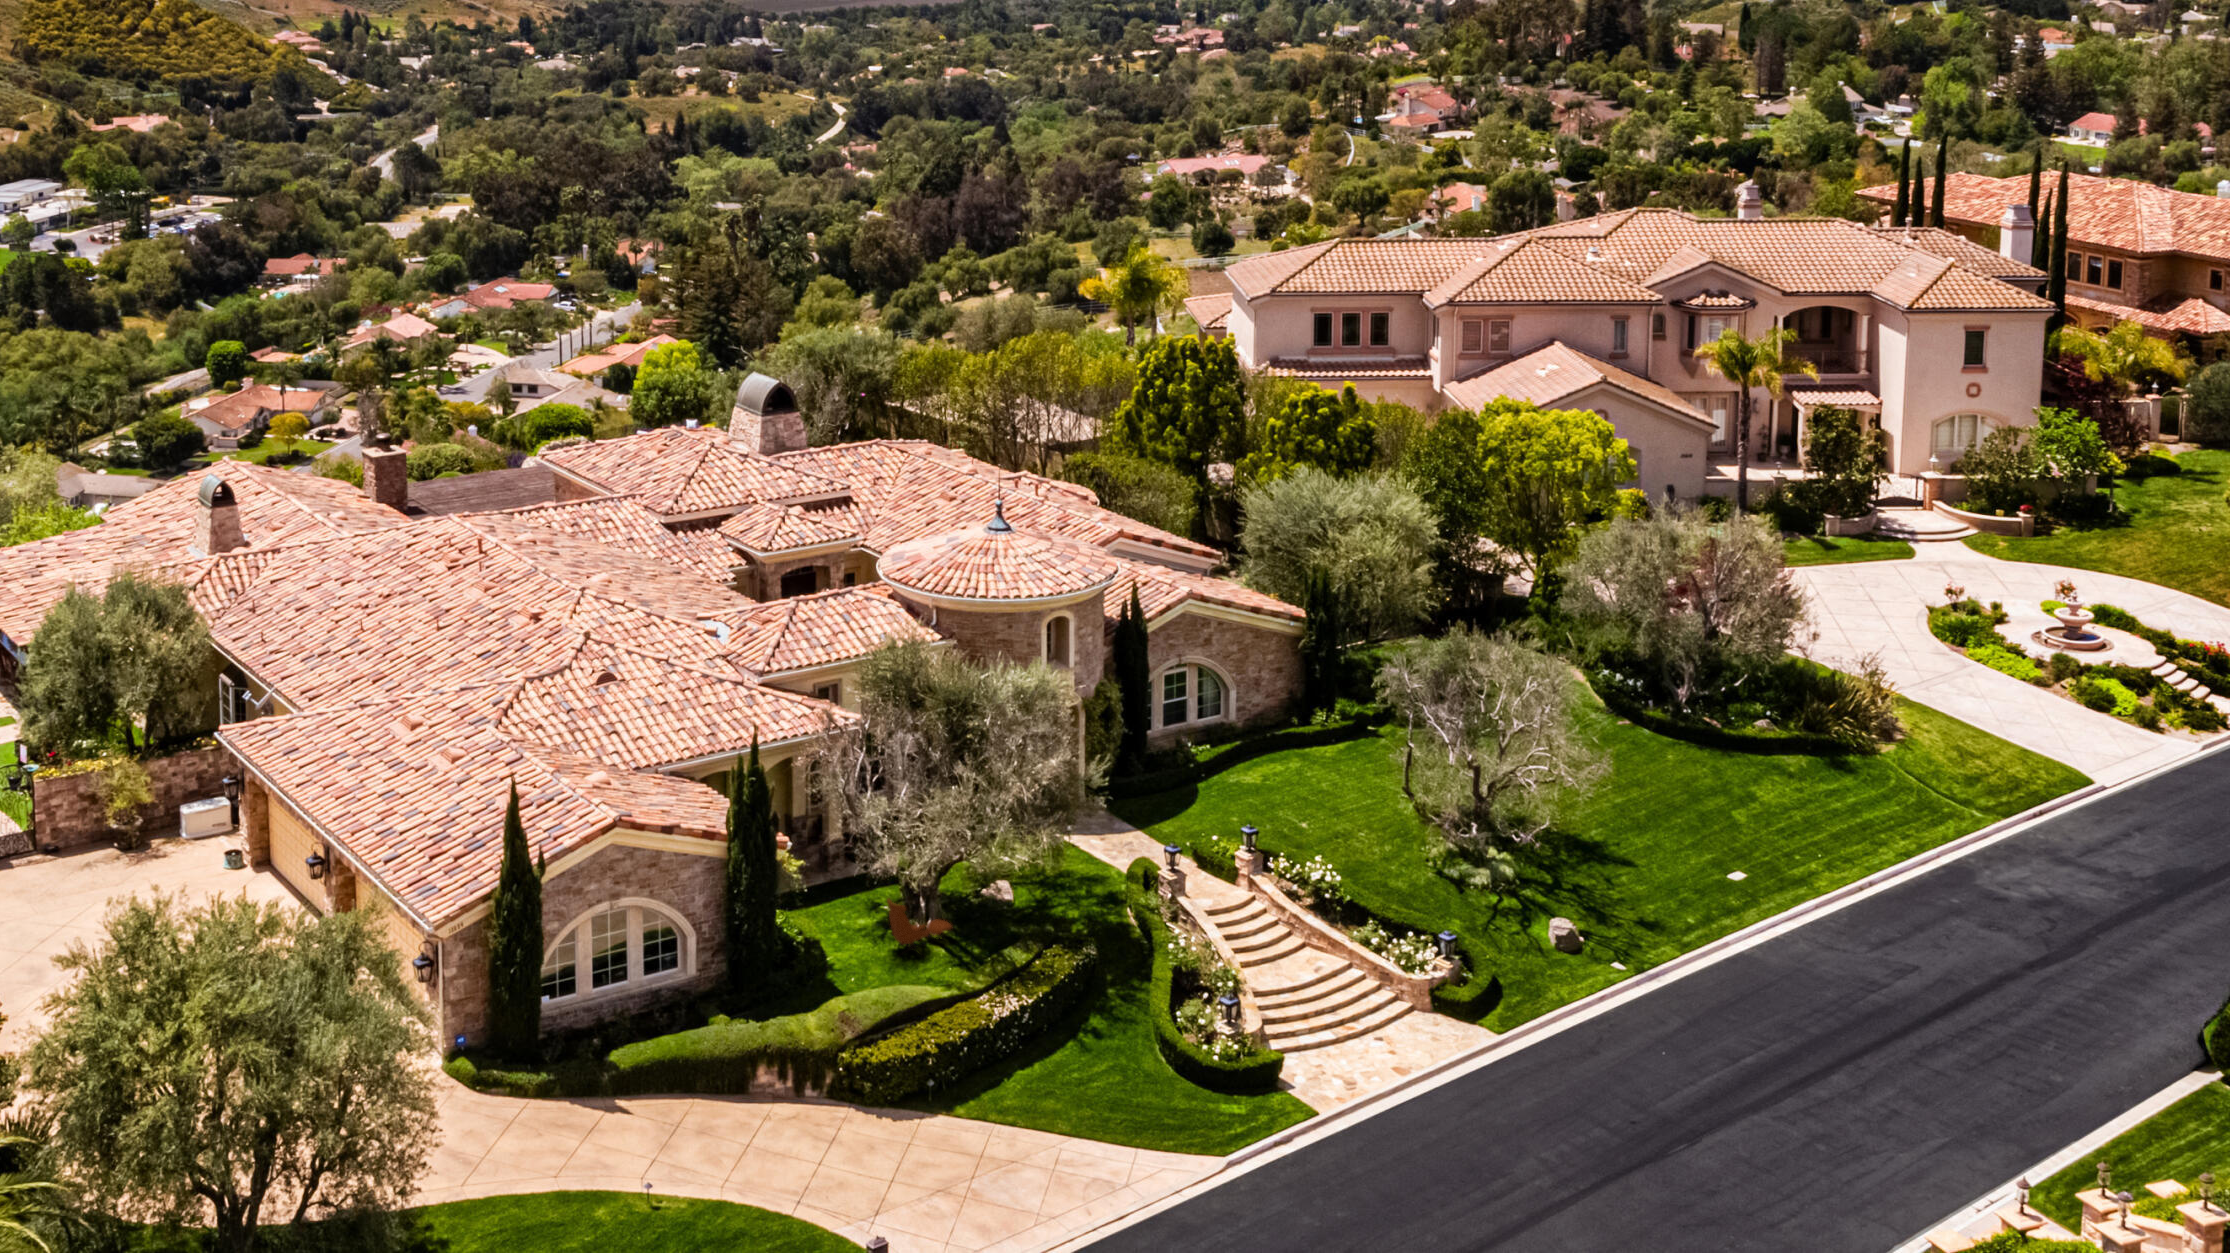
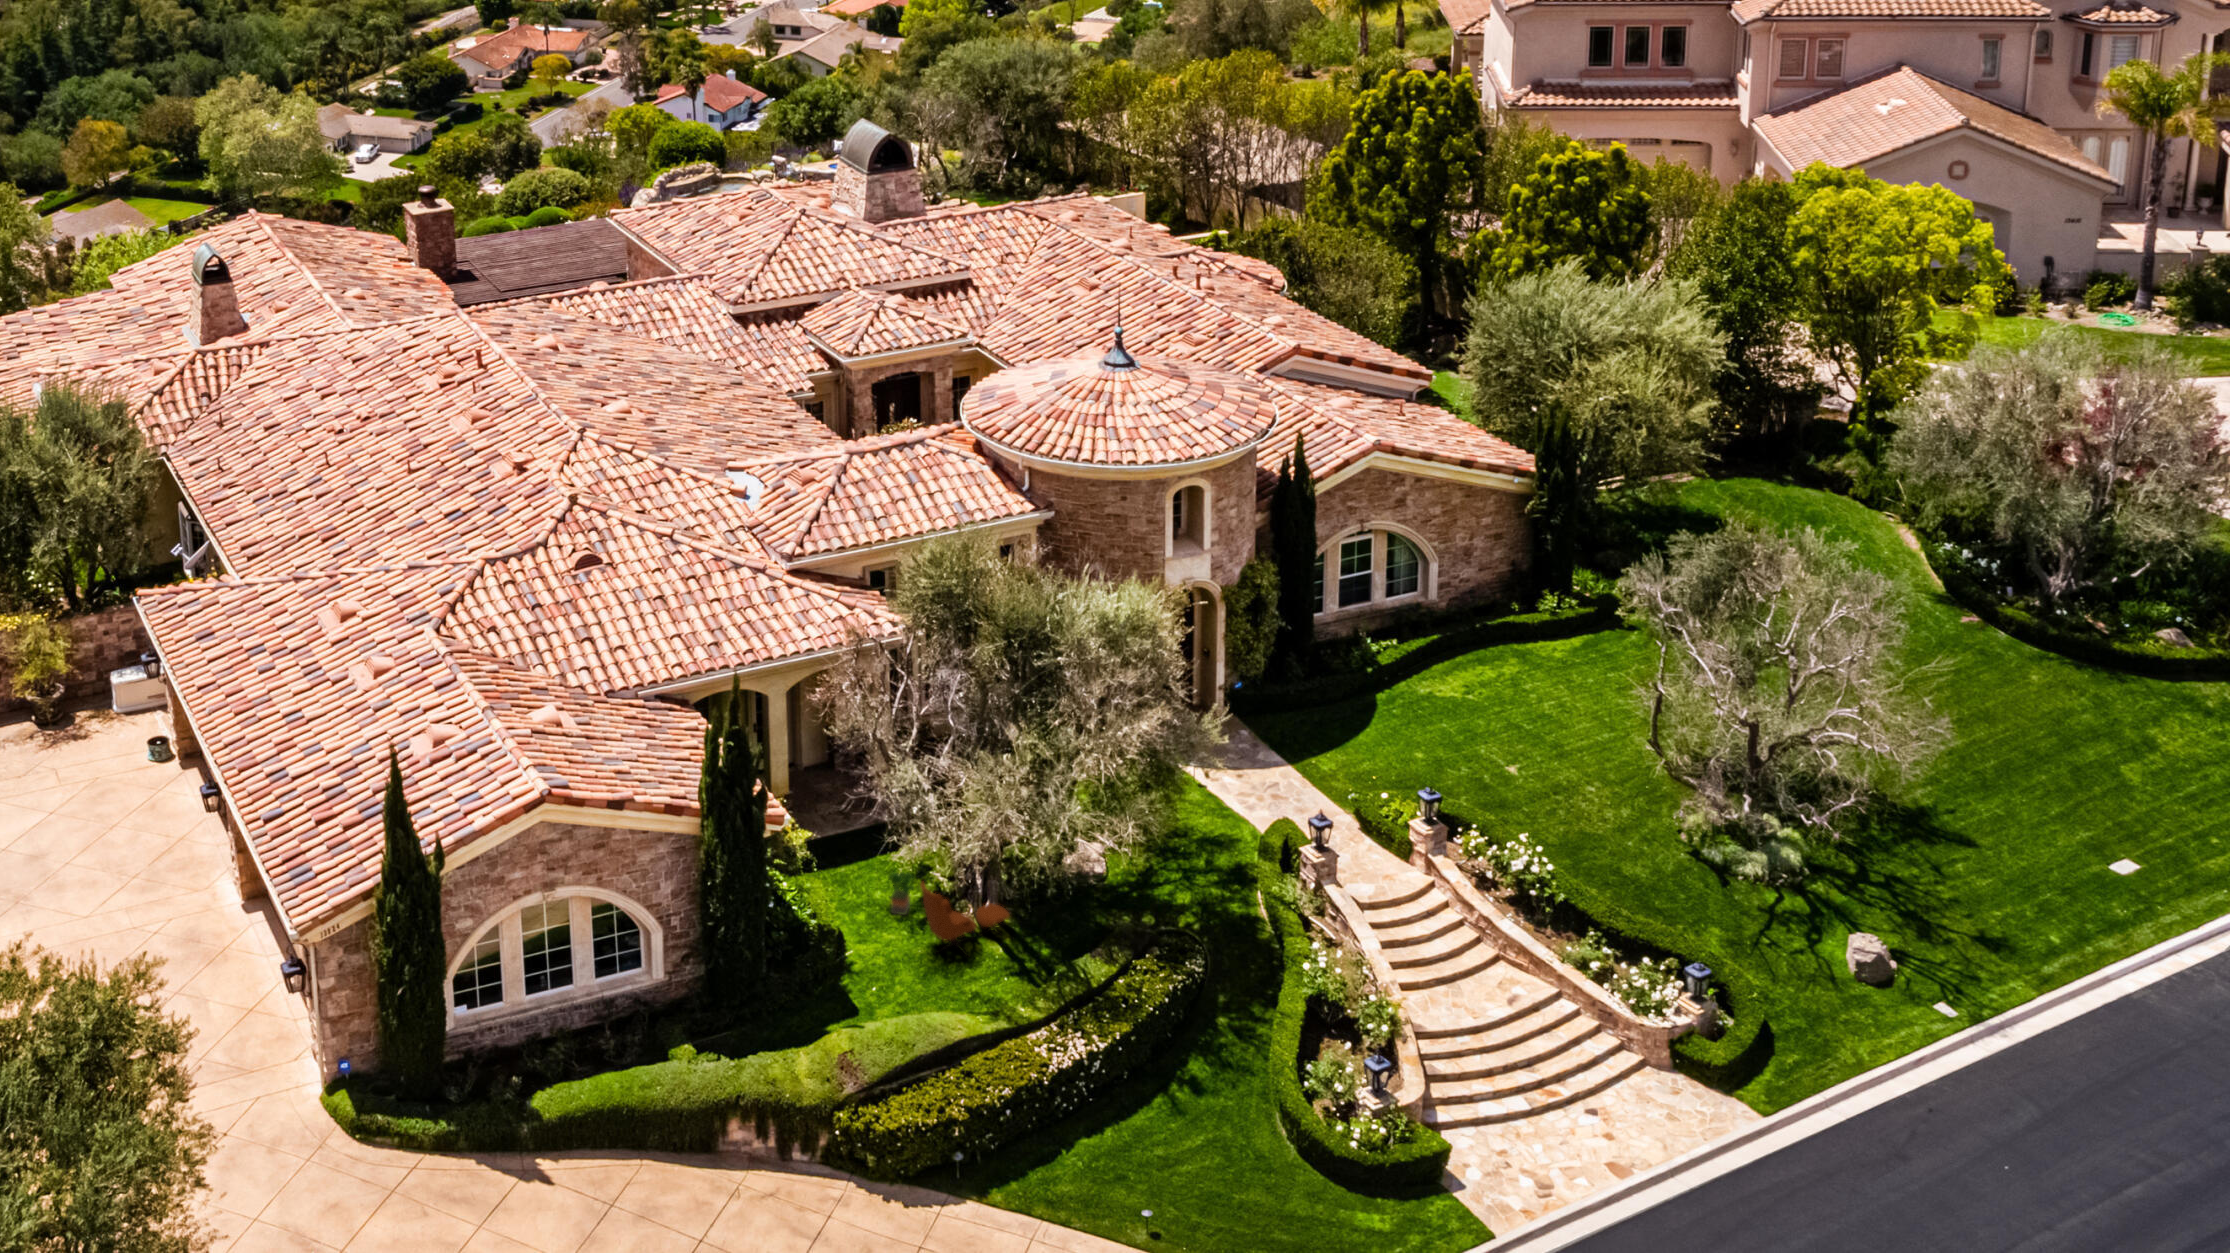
potted tree: none [855,900,877,935] -> present [888,872,914,915]

